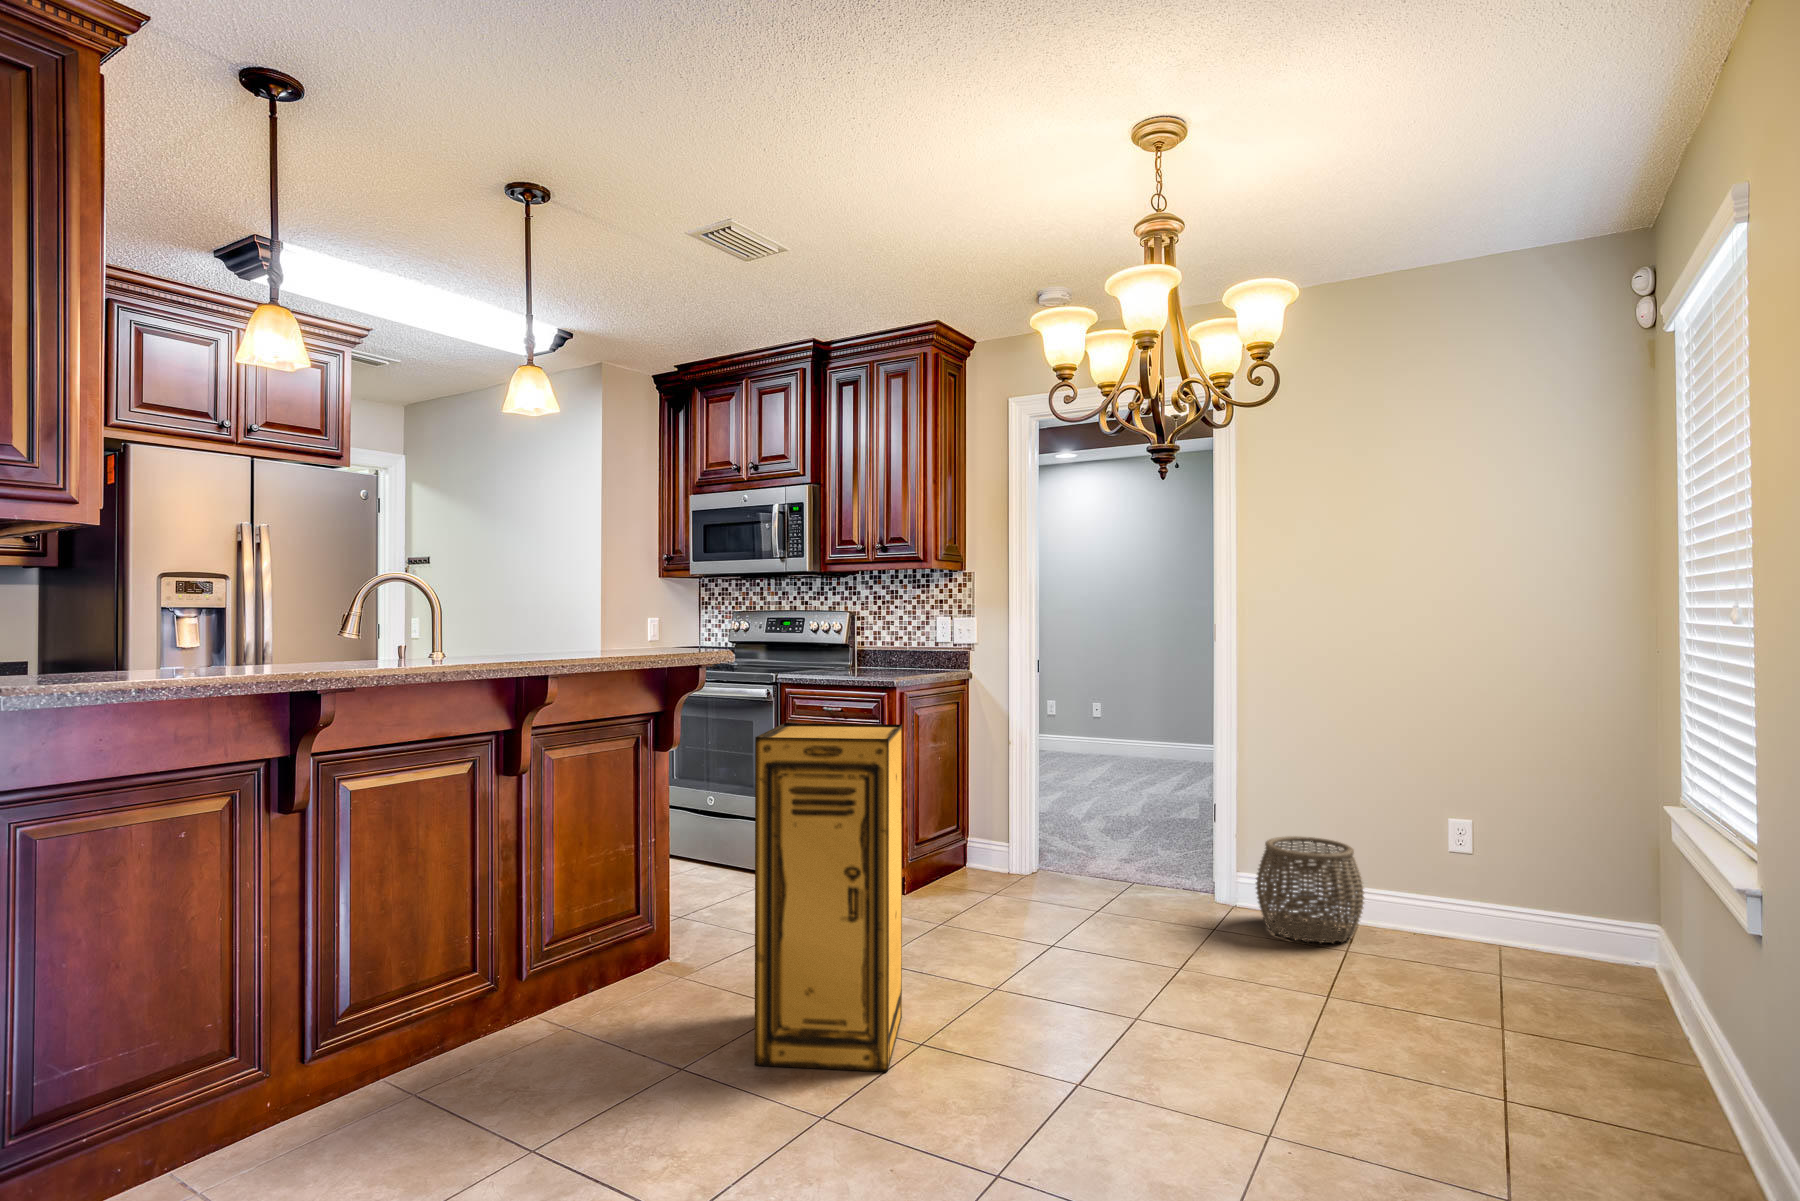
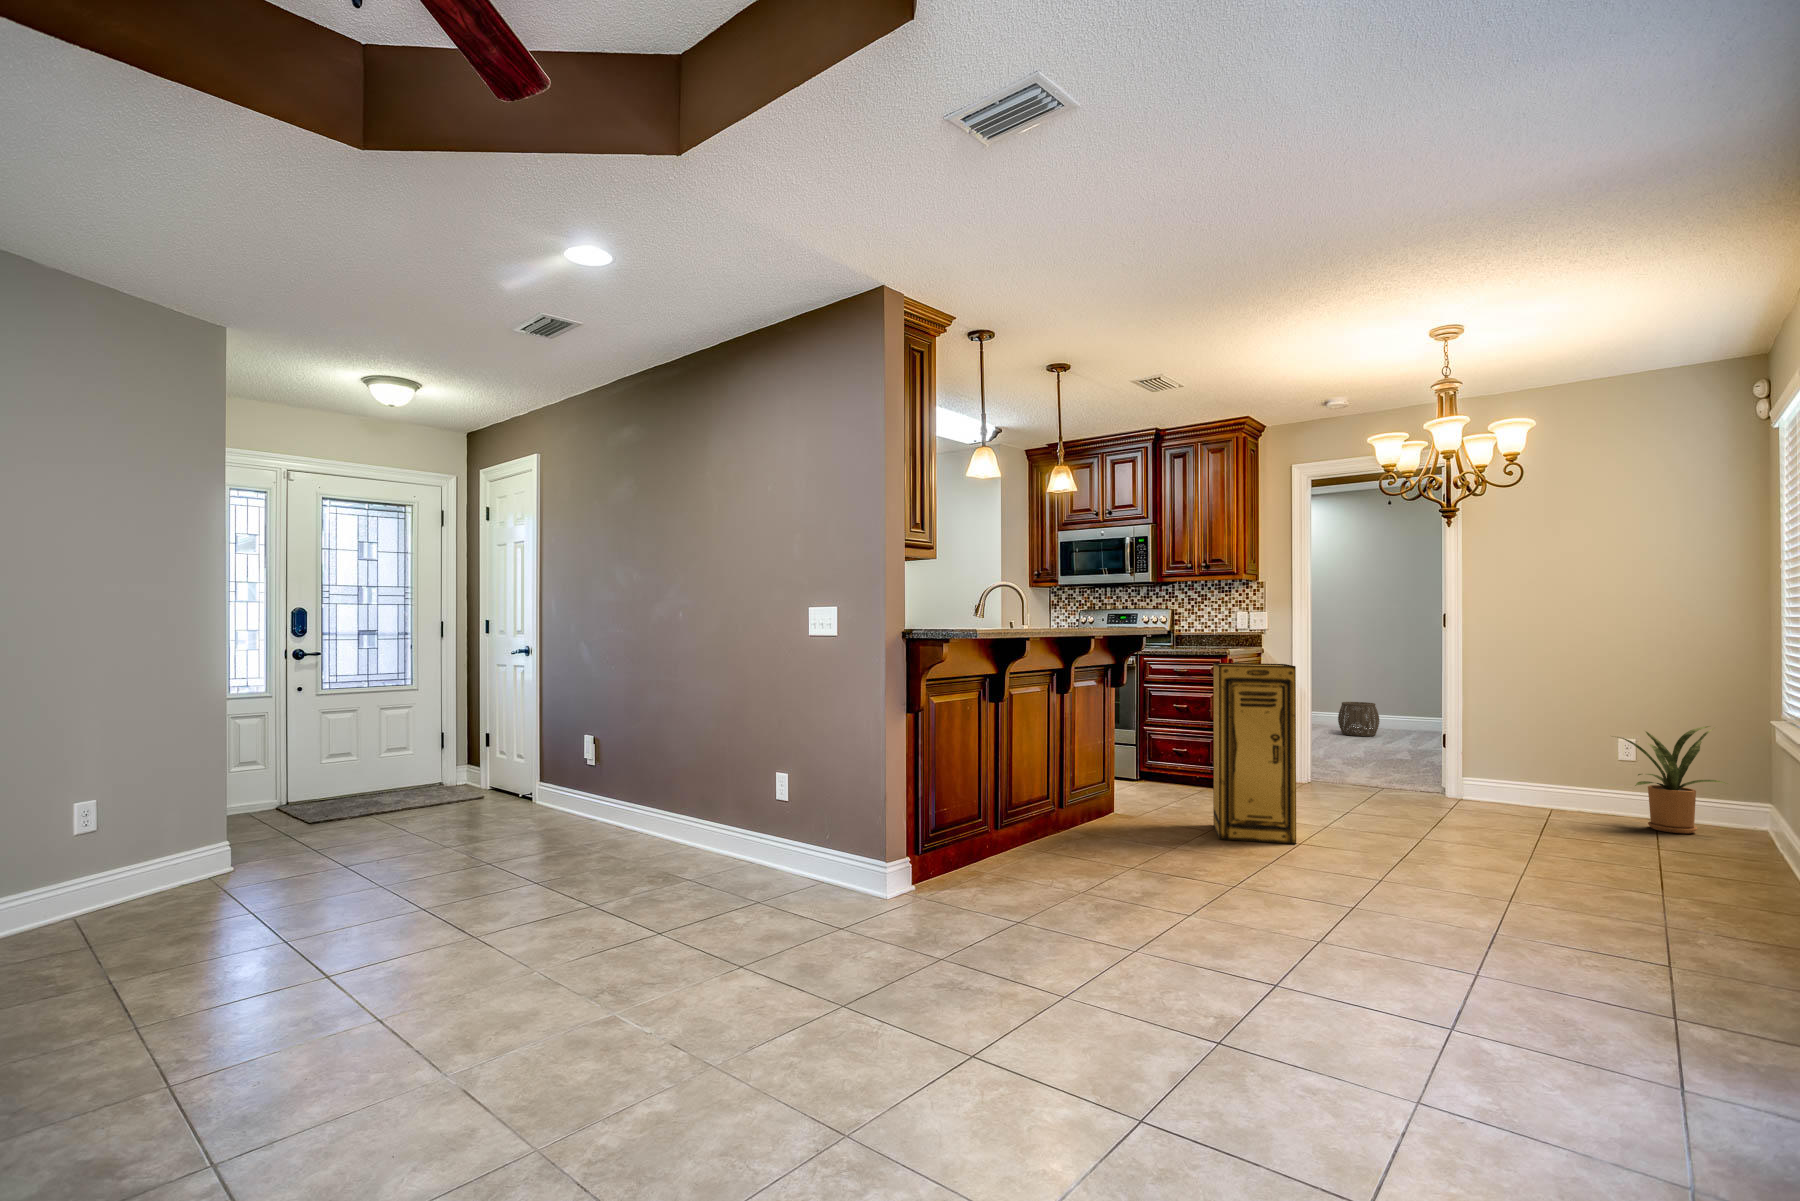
house plant: none [1424,803,1608,981] -> present [1617,726,1725,833]
woven basket: present [1256,836,1364,944] -> present [1338,702,1380,737]

